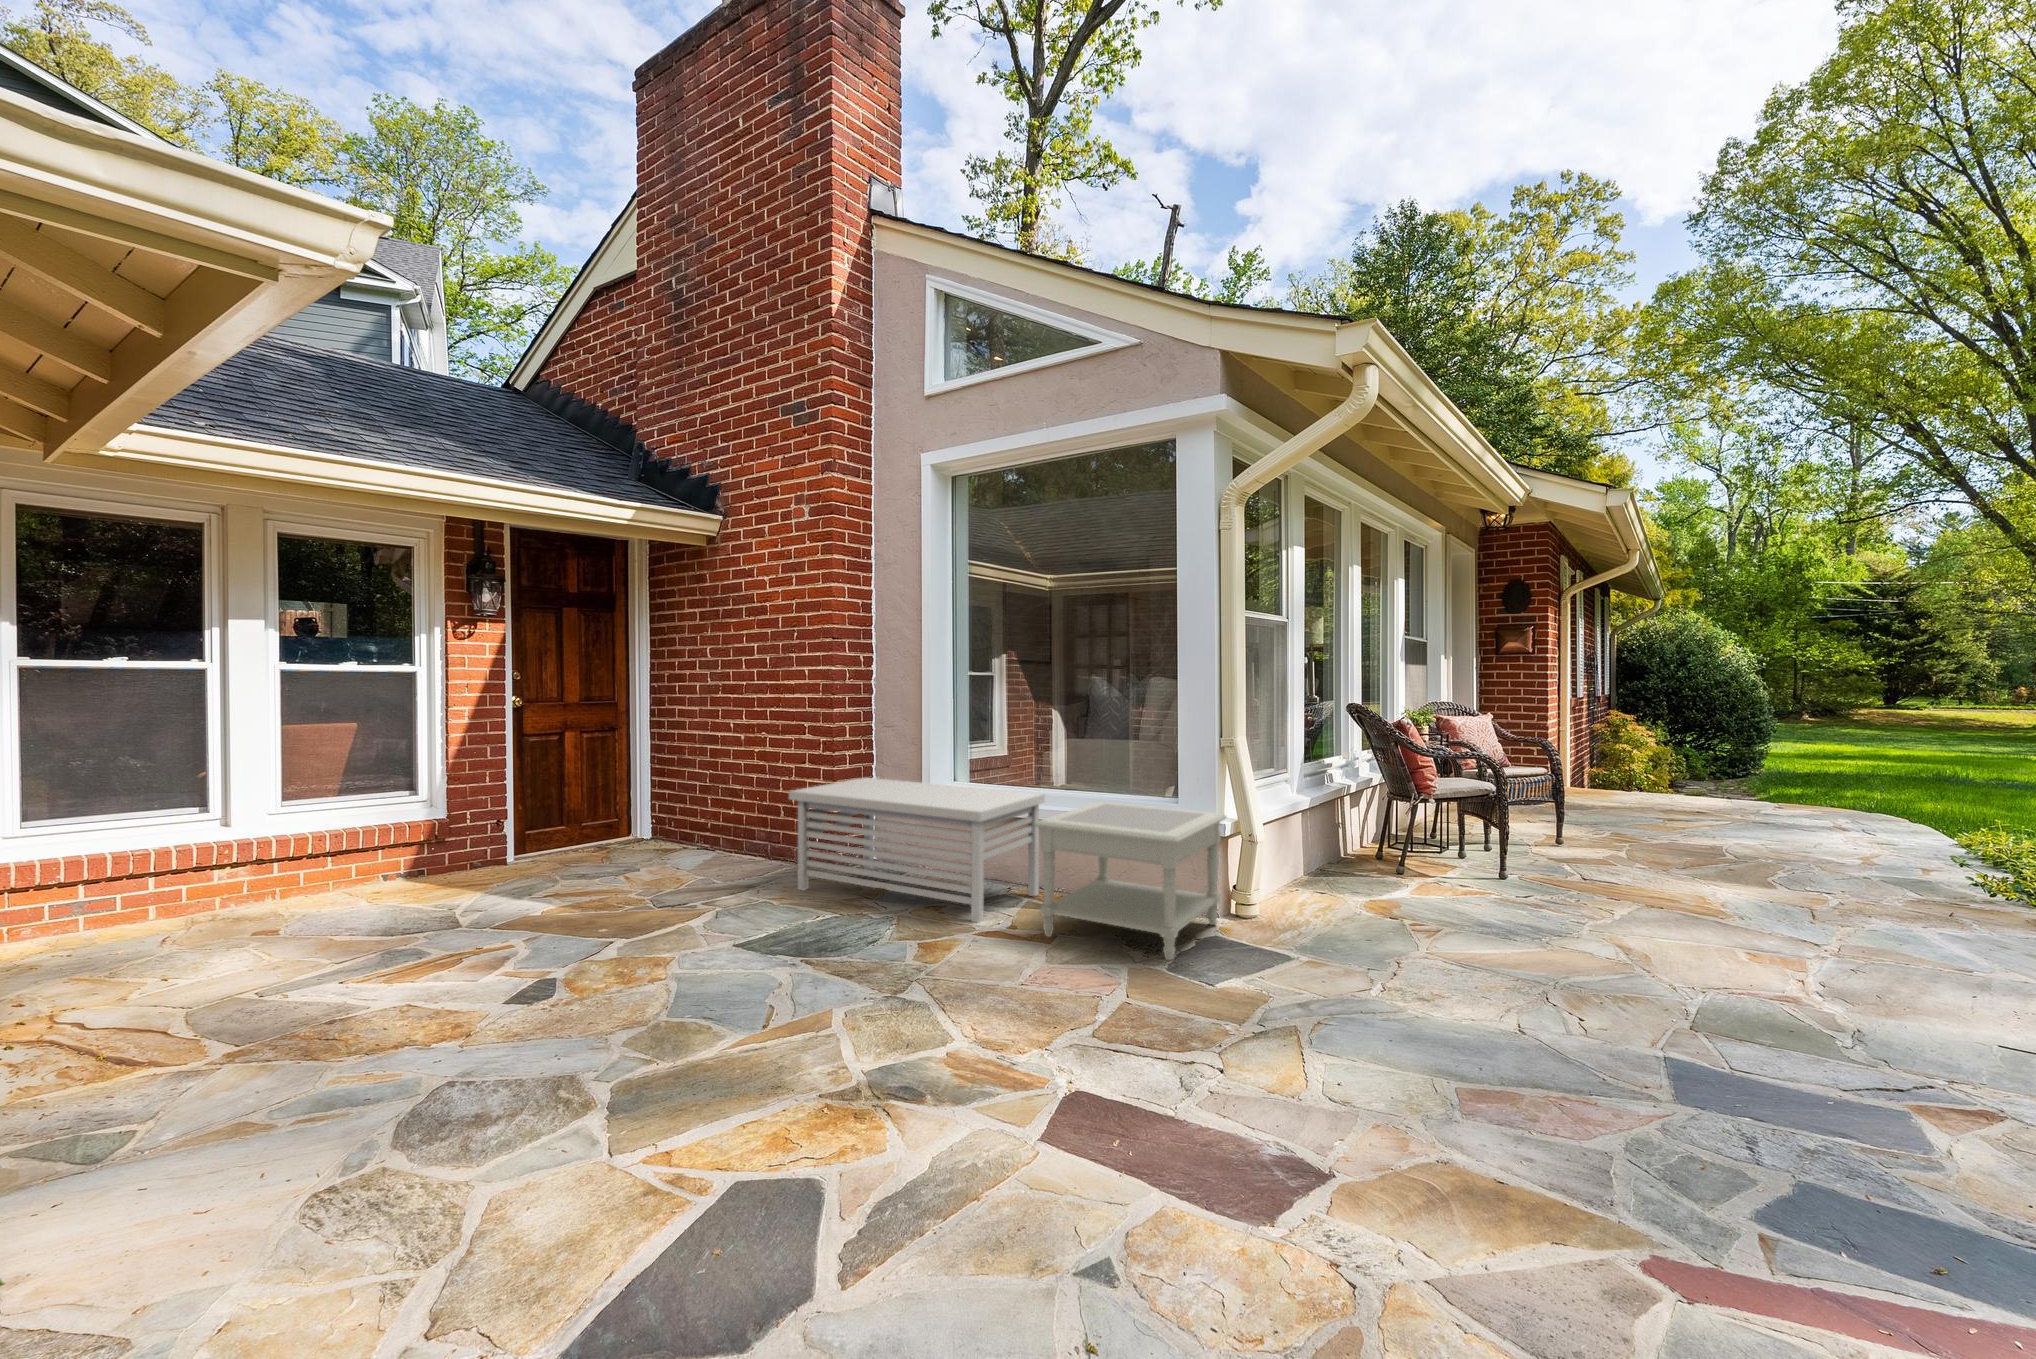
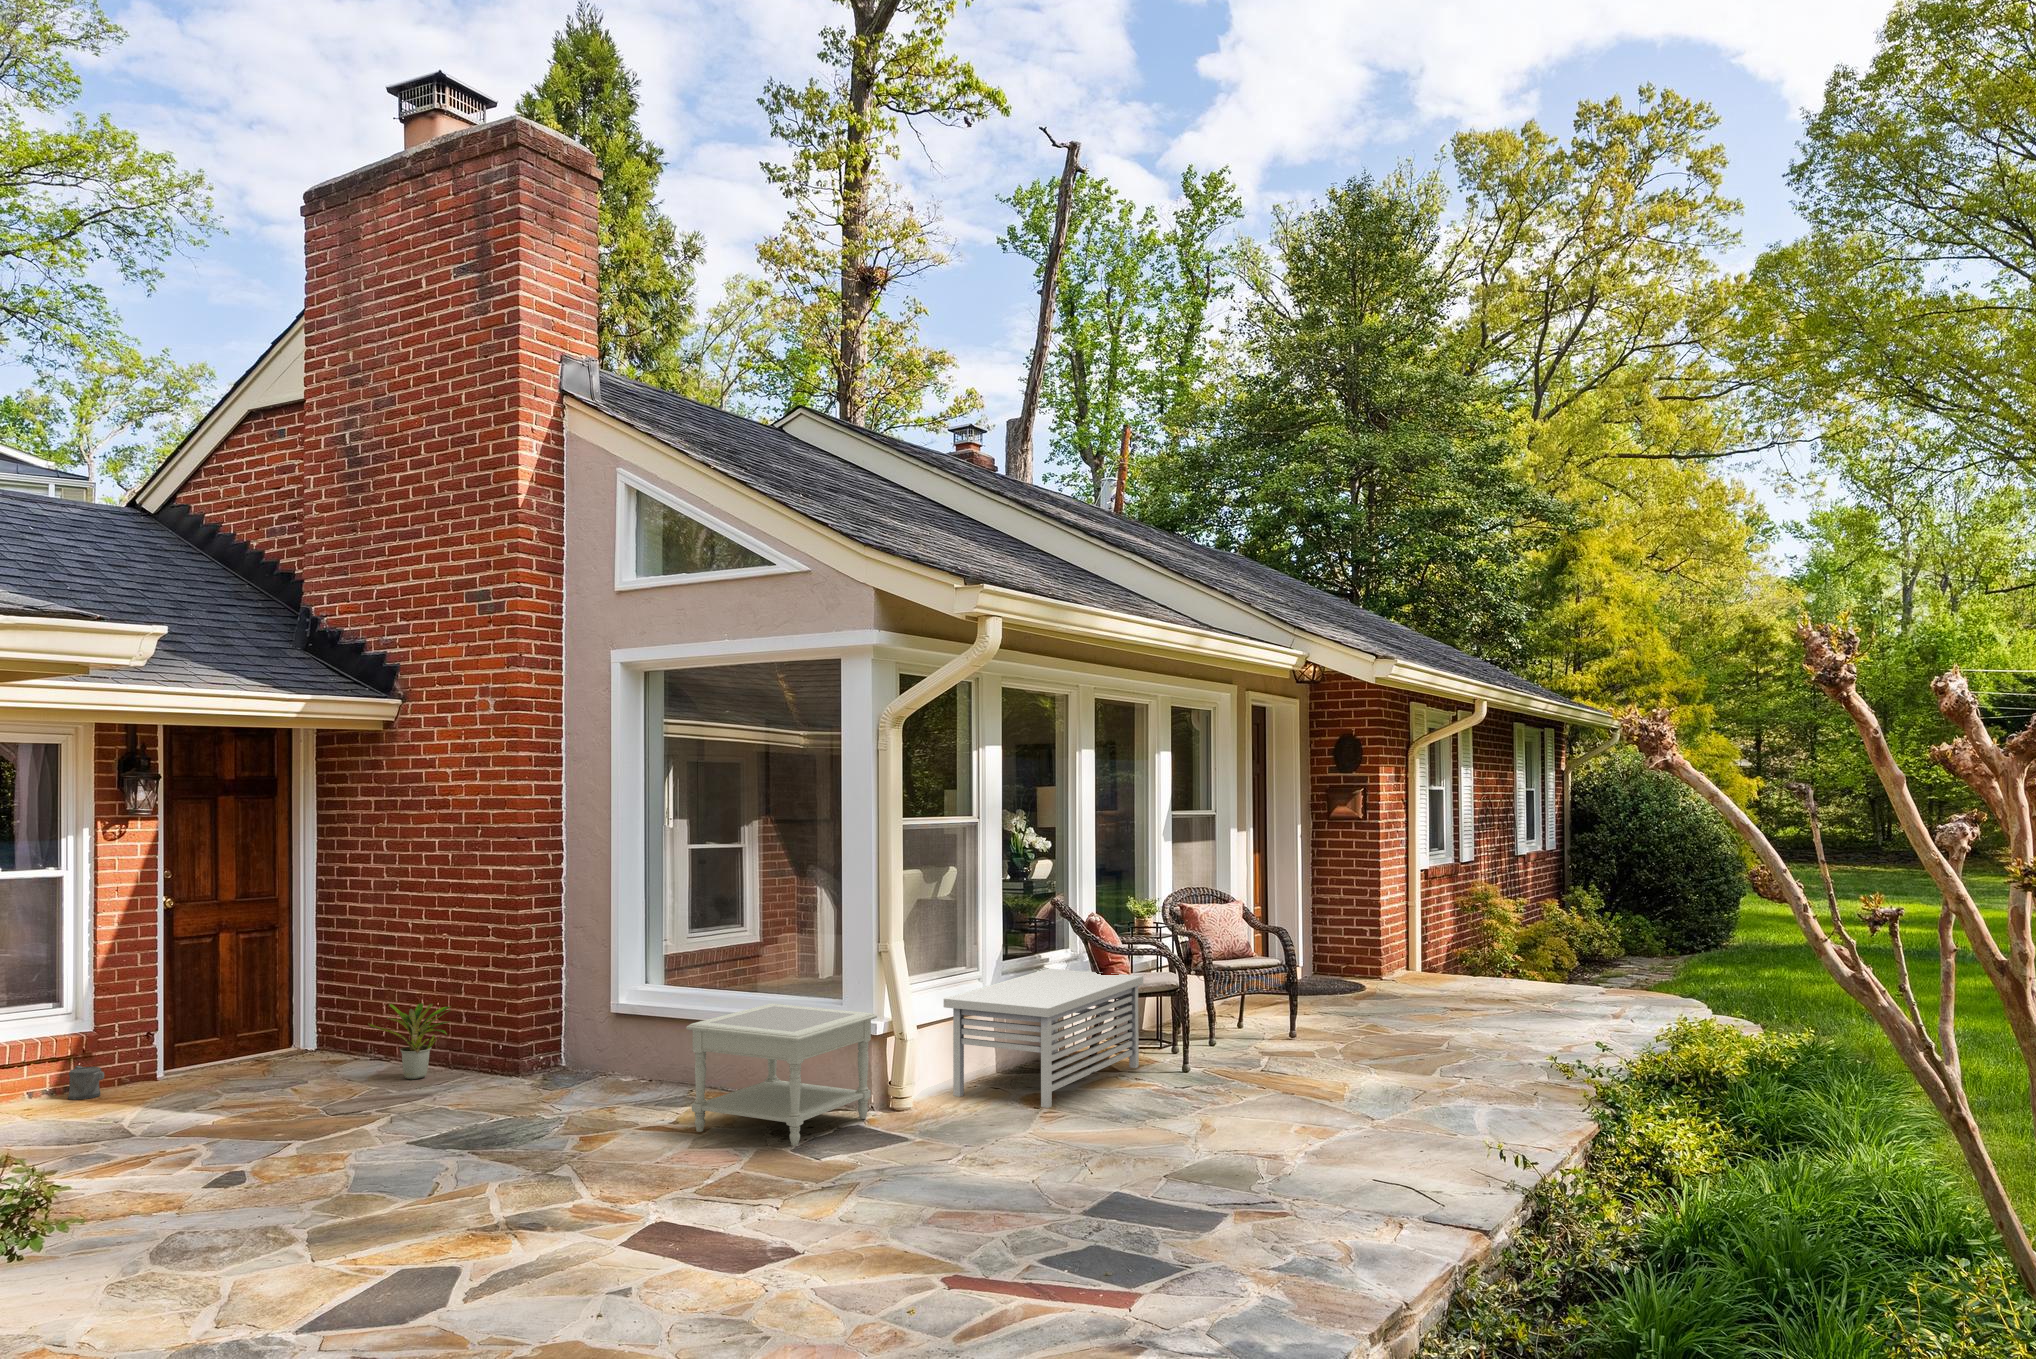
storage bench: present [789,778,1045,922] -> present [944,969,1143,1108]
potted plant: none [698,795,774,866] -> present [368,1003,451,1079]
watering can: none [420,847,452,879] -> present [68,1066,104,1100]

